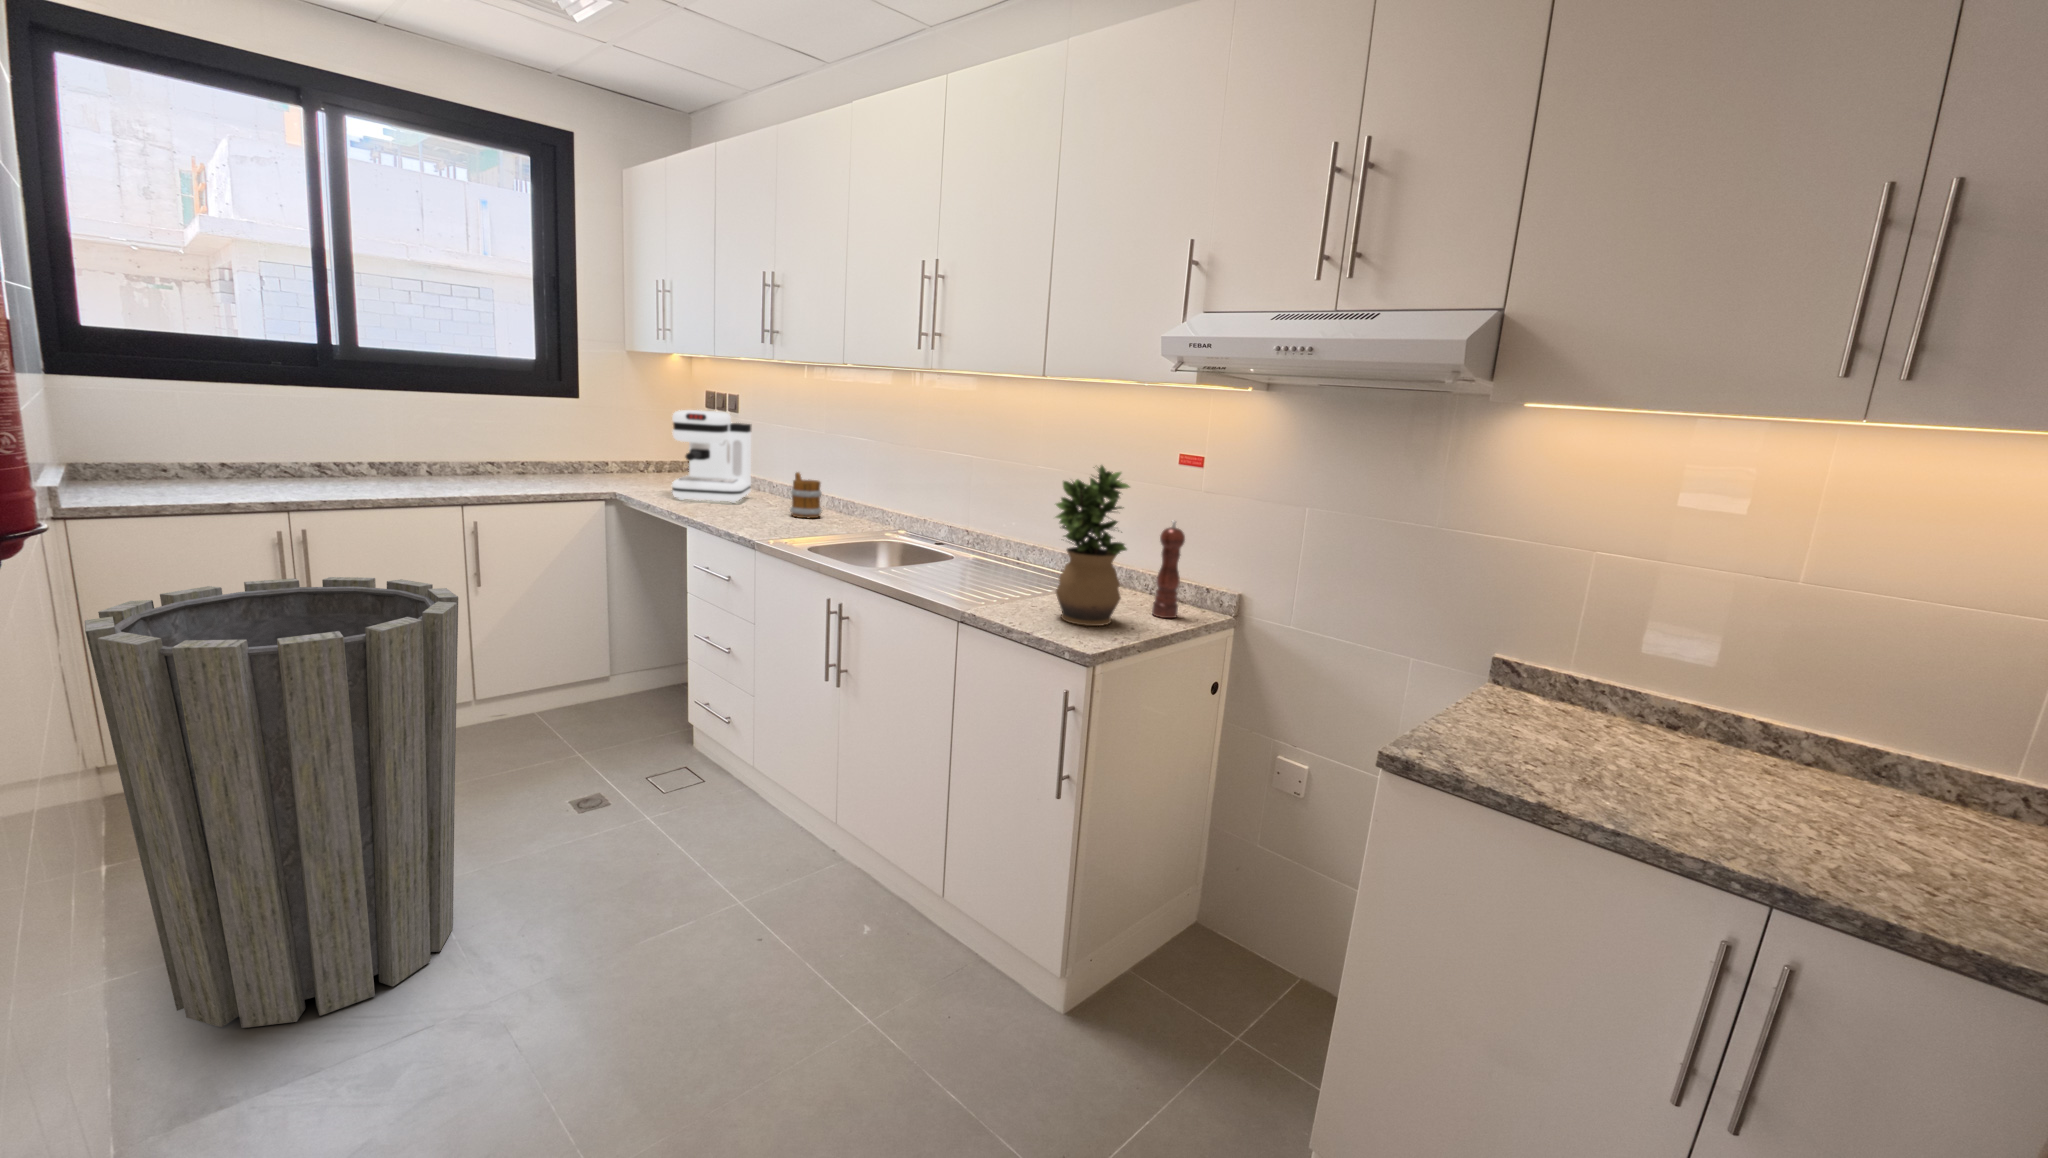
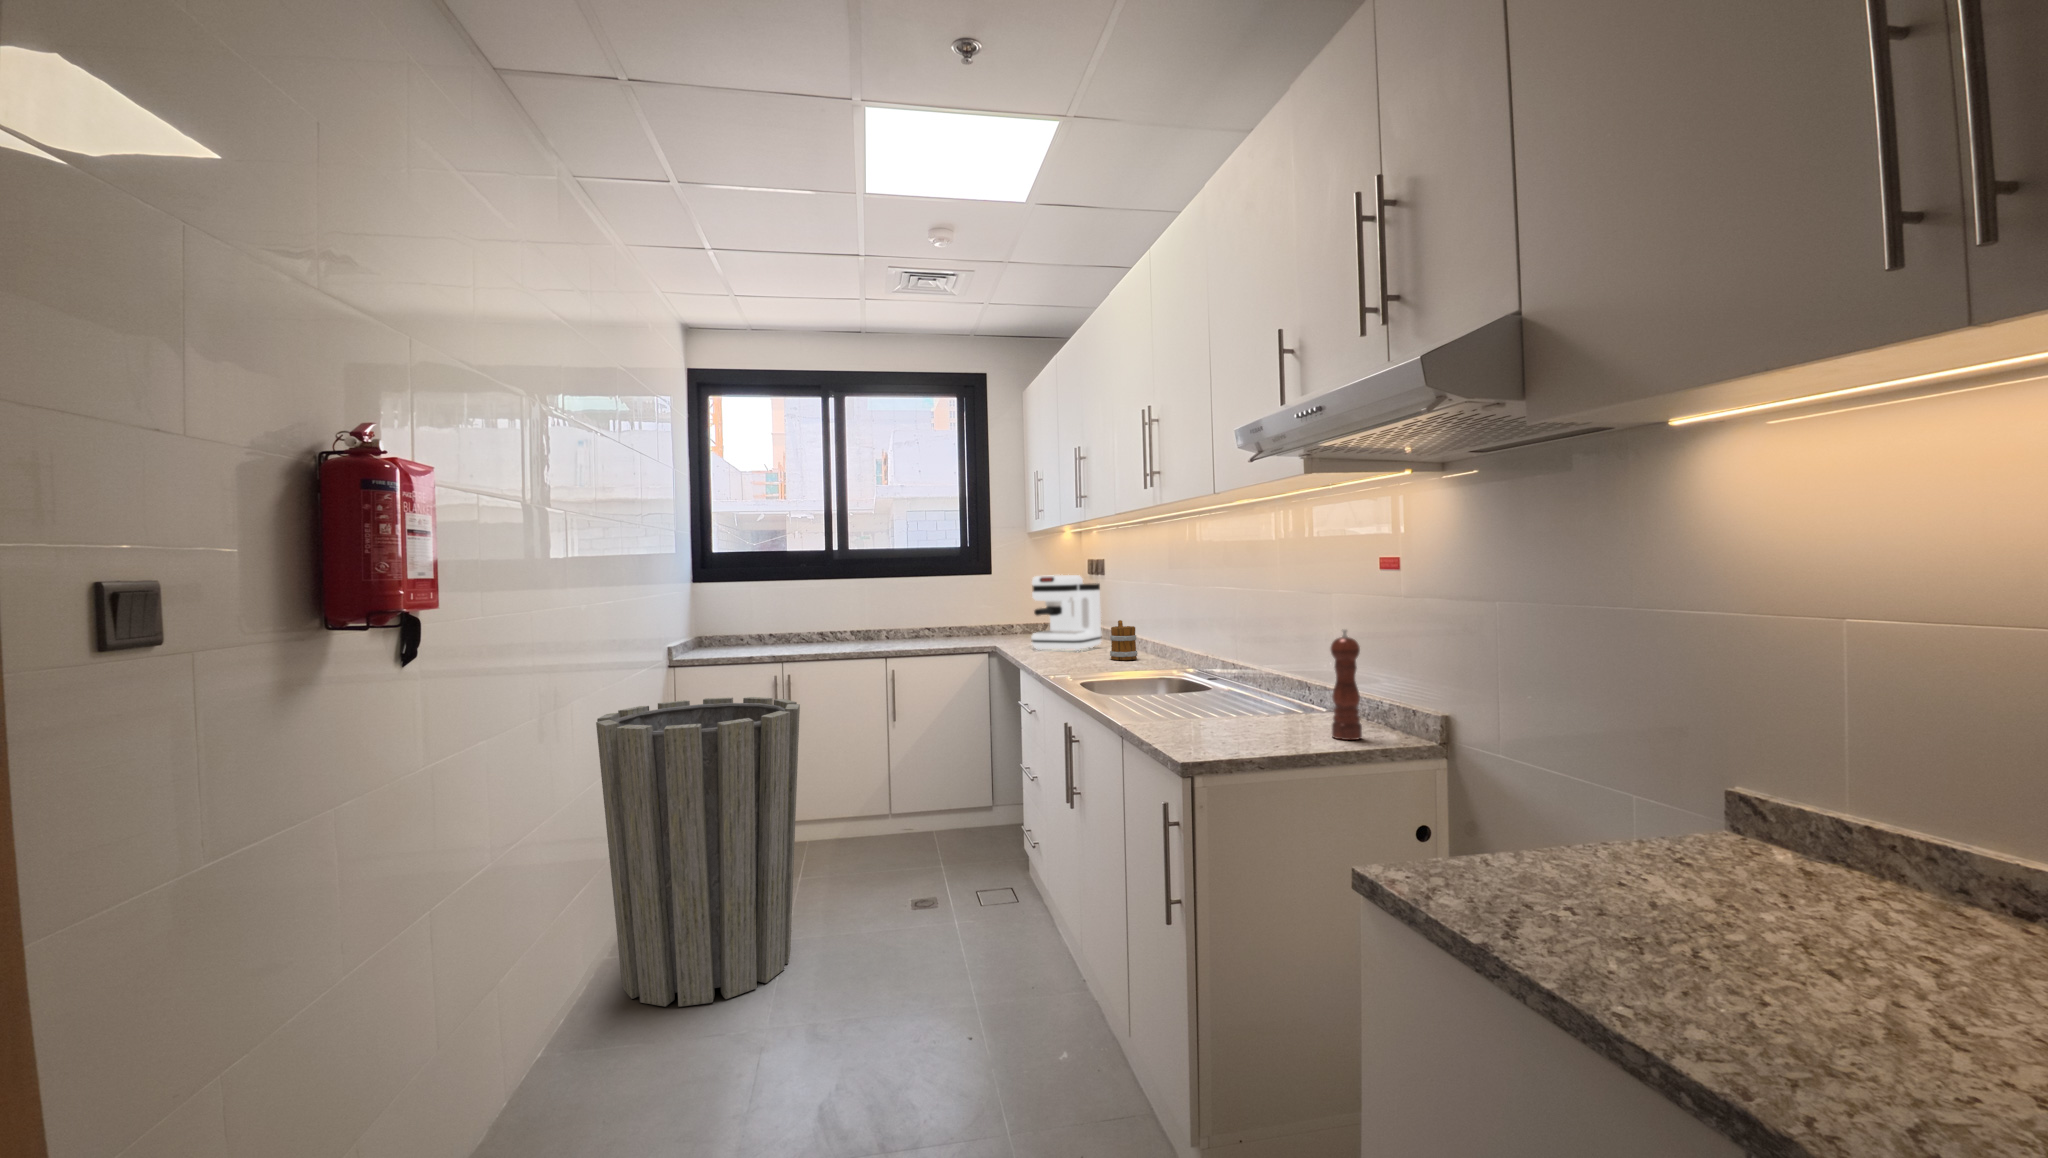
potted plant: present [1056,465,1130,626] -> none [1182,572,1271,741]

